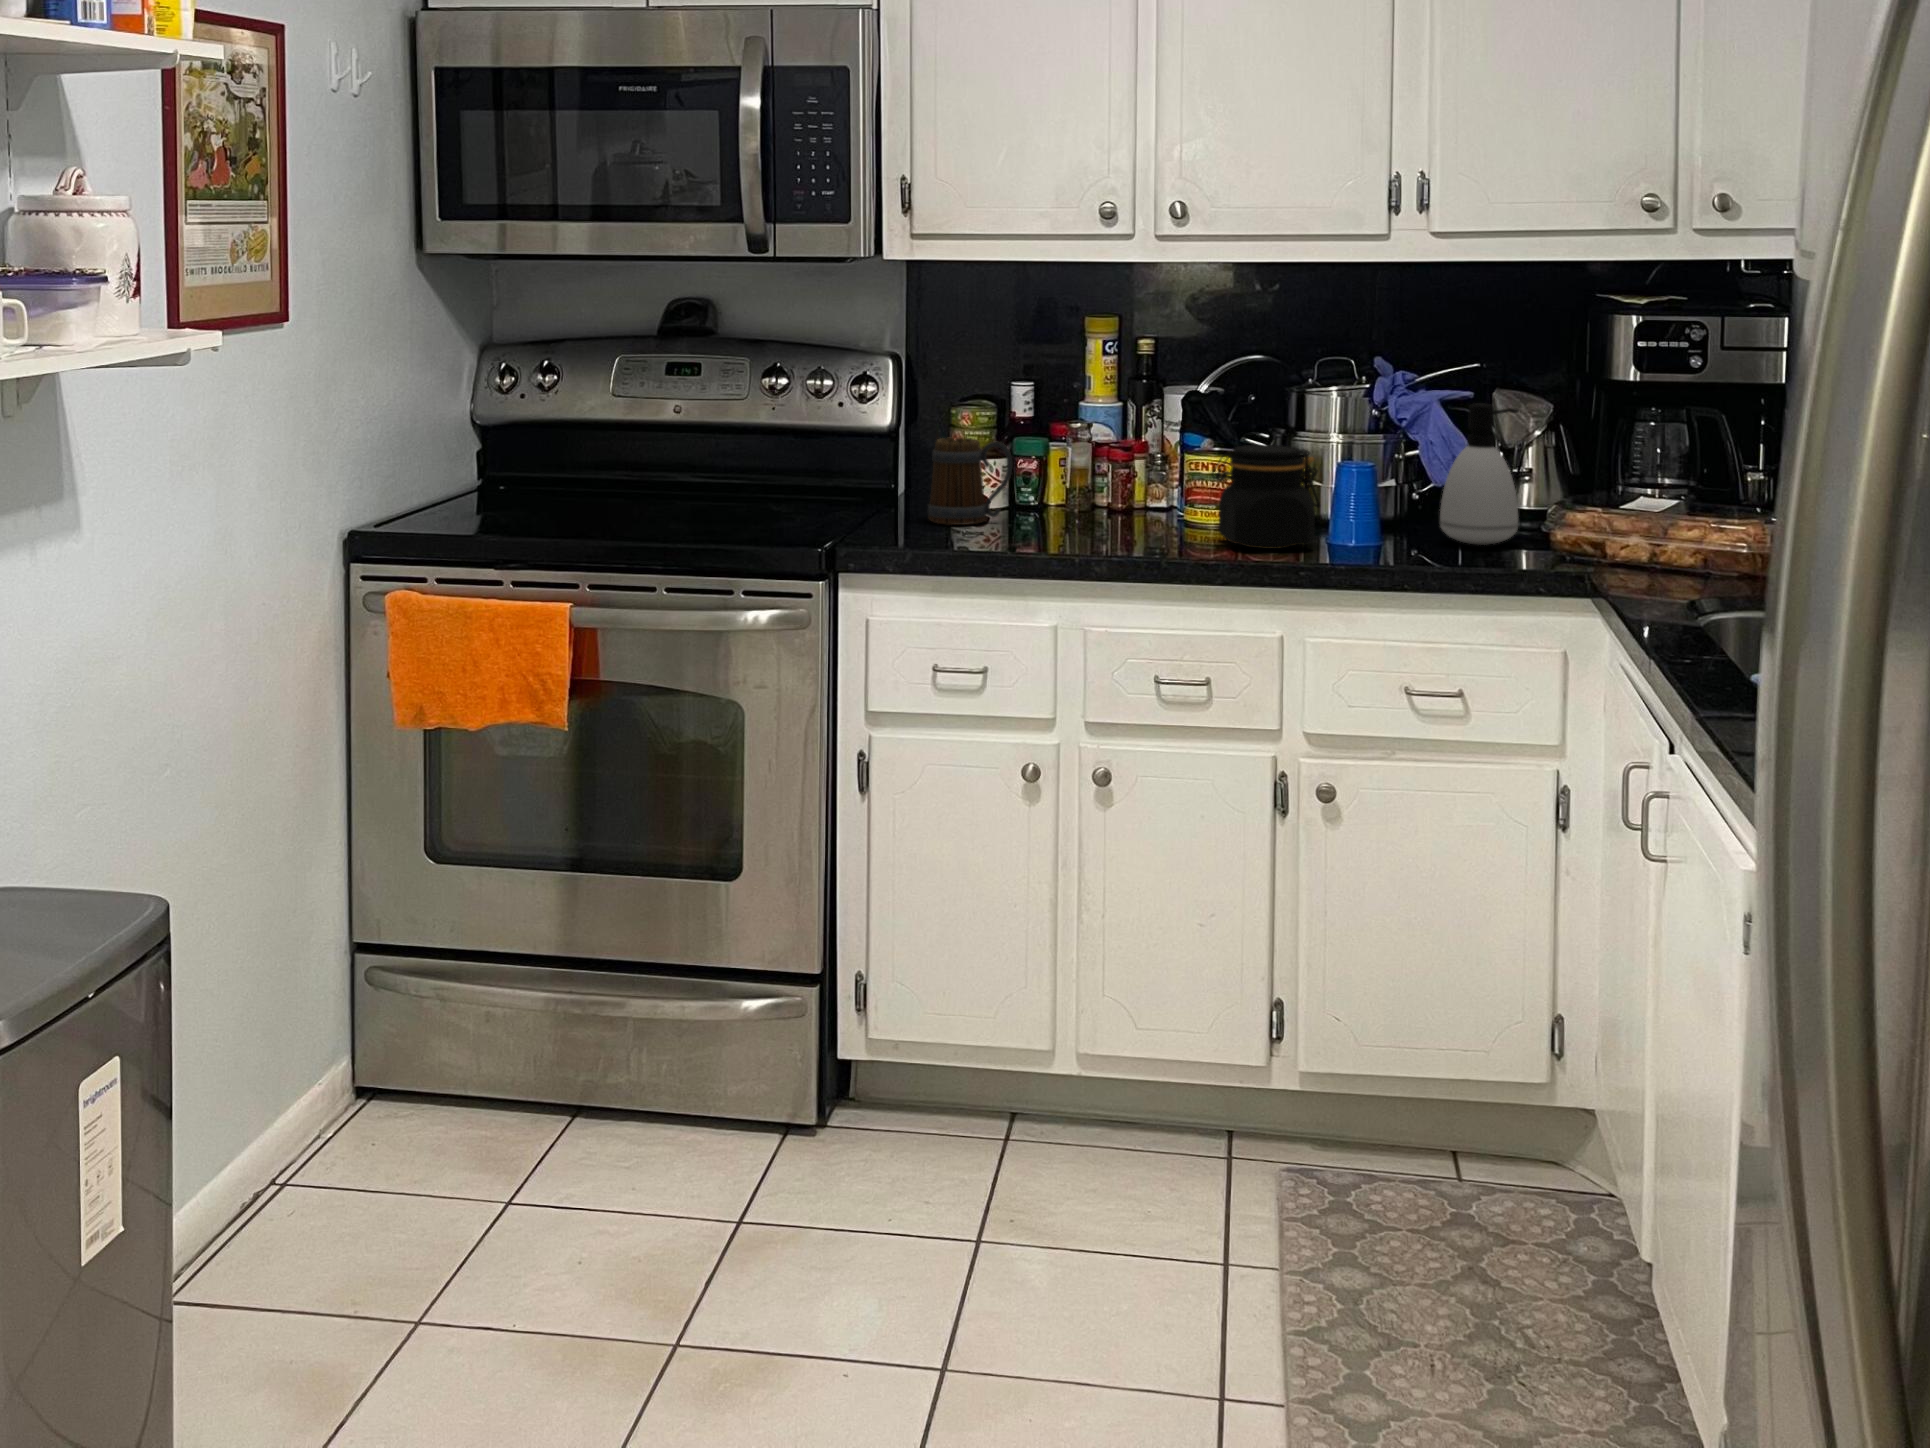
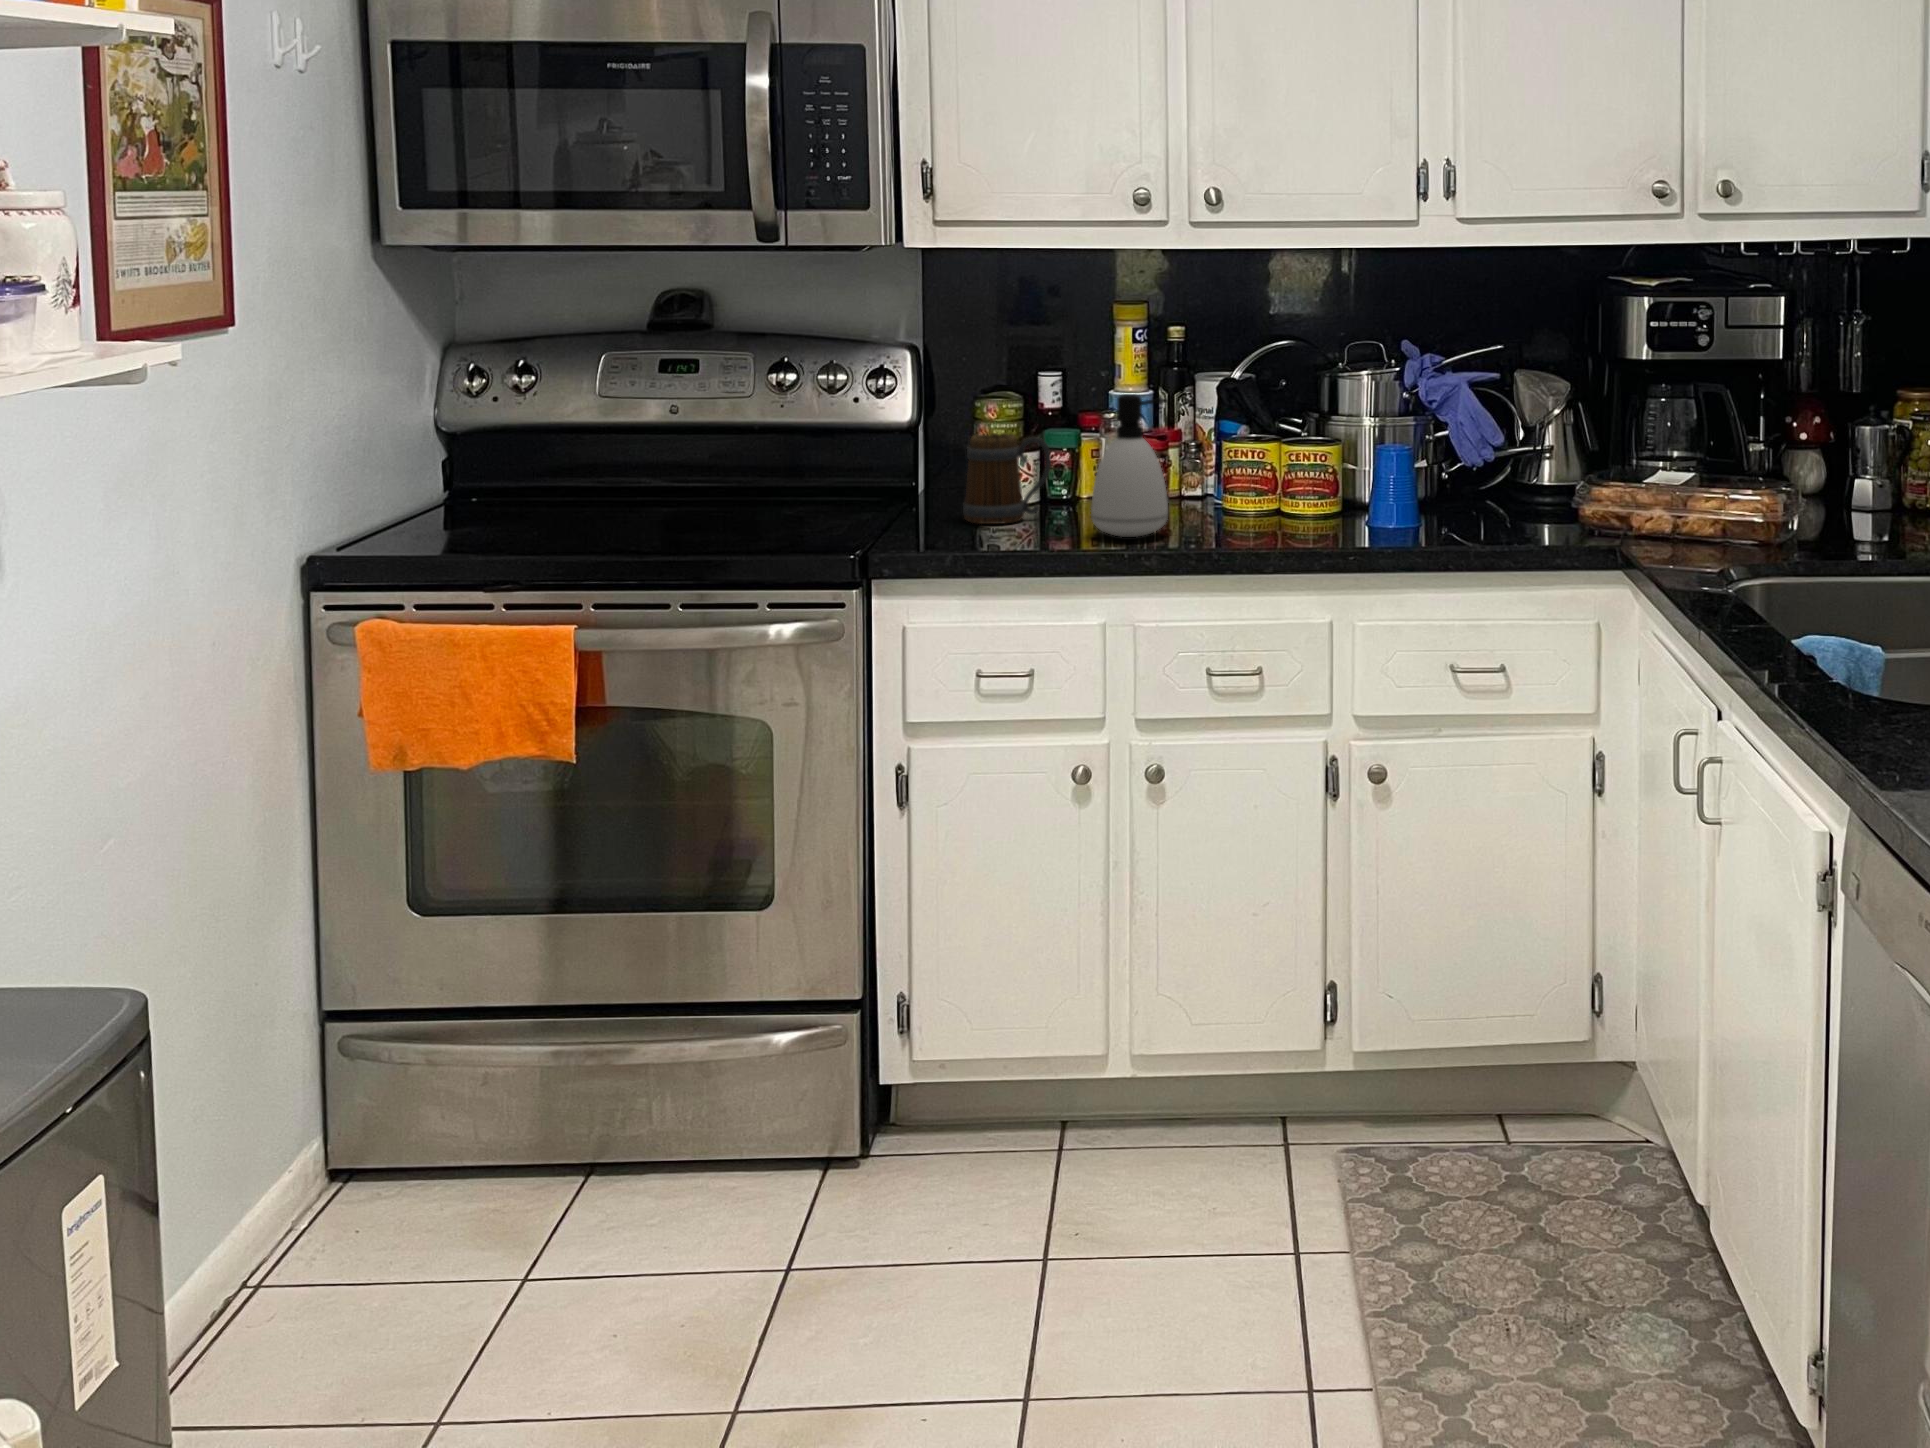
soap dispenser: present [1440,403,1519,545] -> present [1091,394,1168,537]
jar: present [1212,445,1320,549] -> none [1258,435,1364,538]

